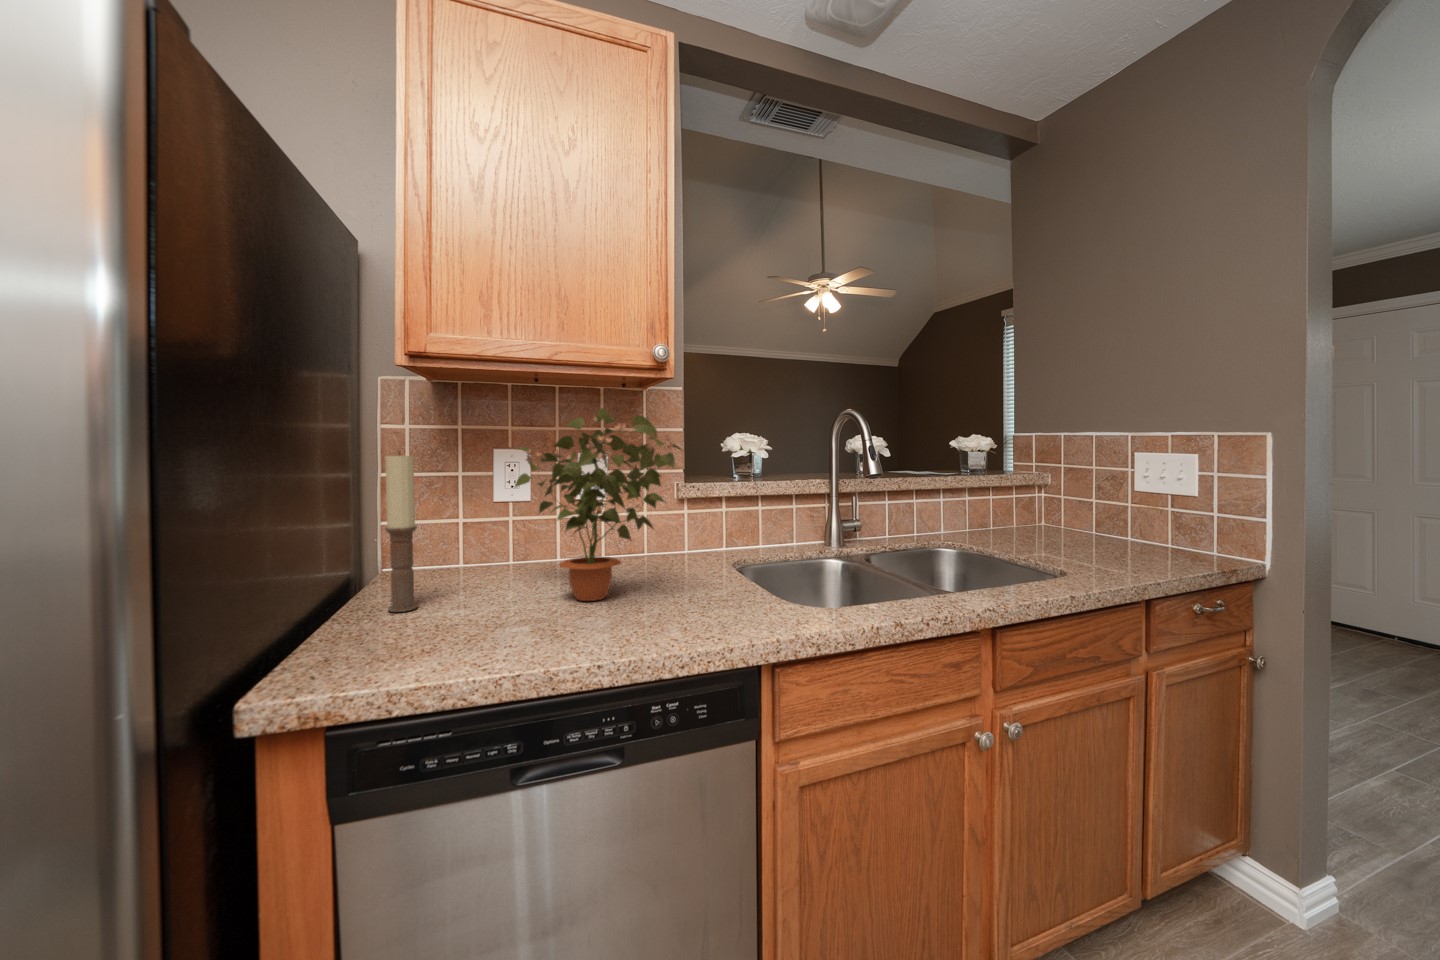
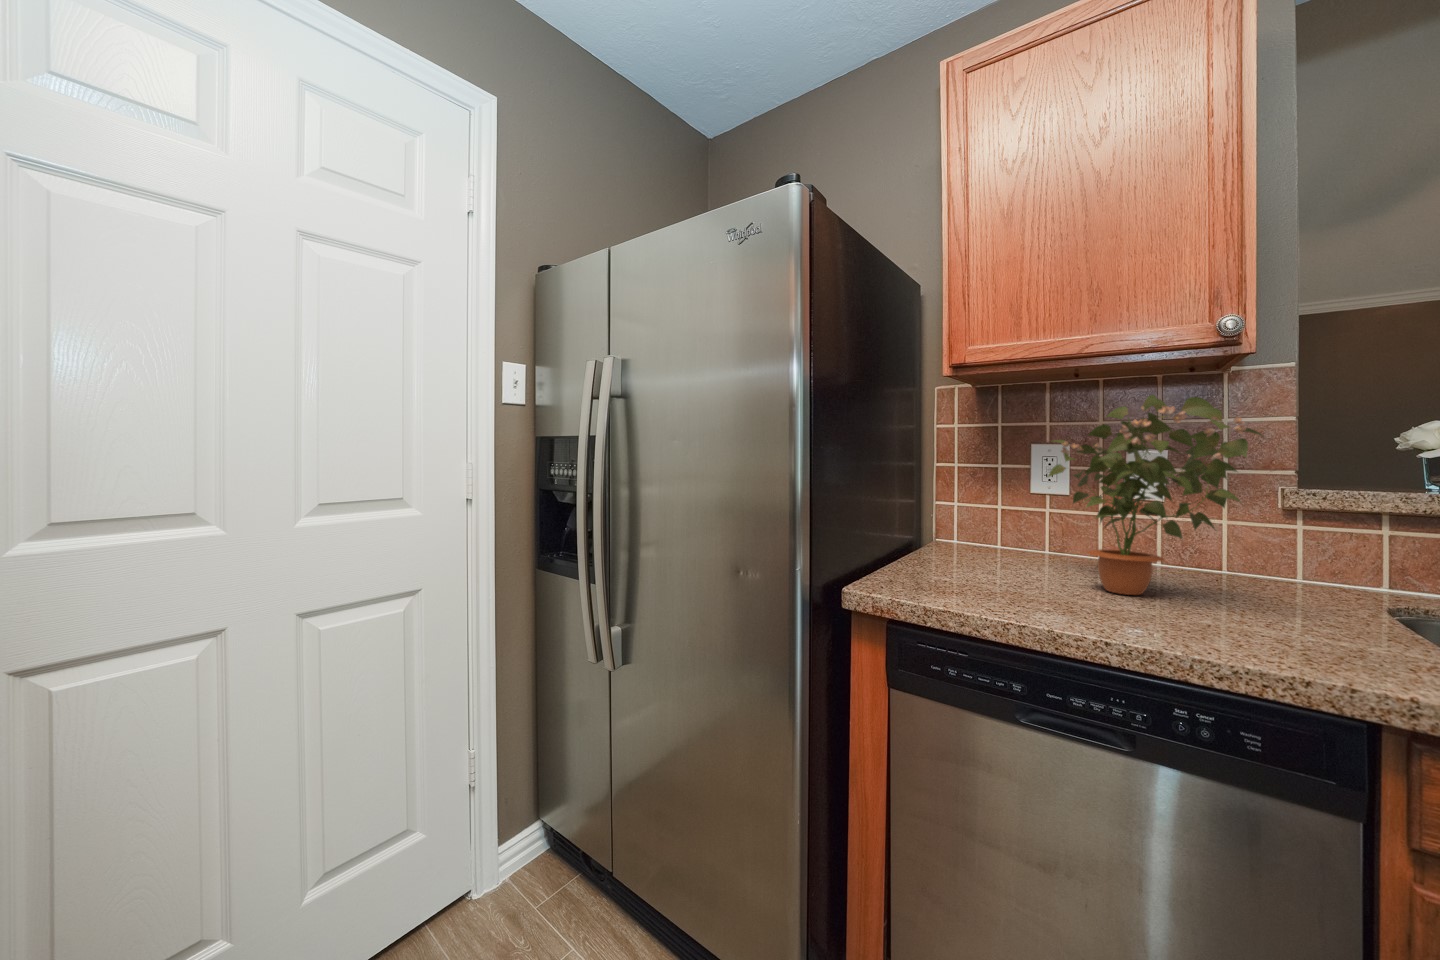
candle: present [385,452,418,612] -> none [930,442,957,569]

